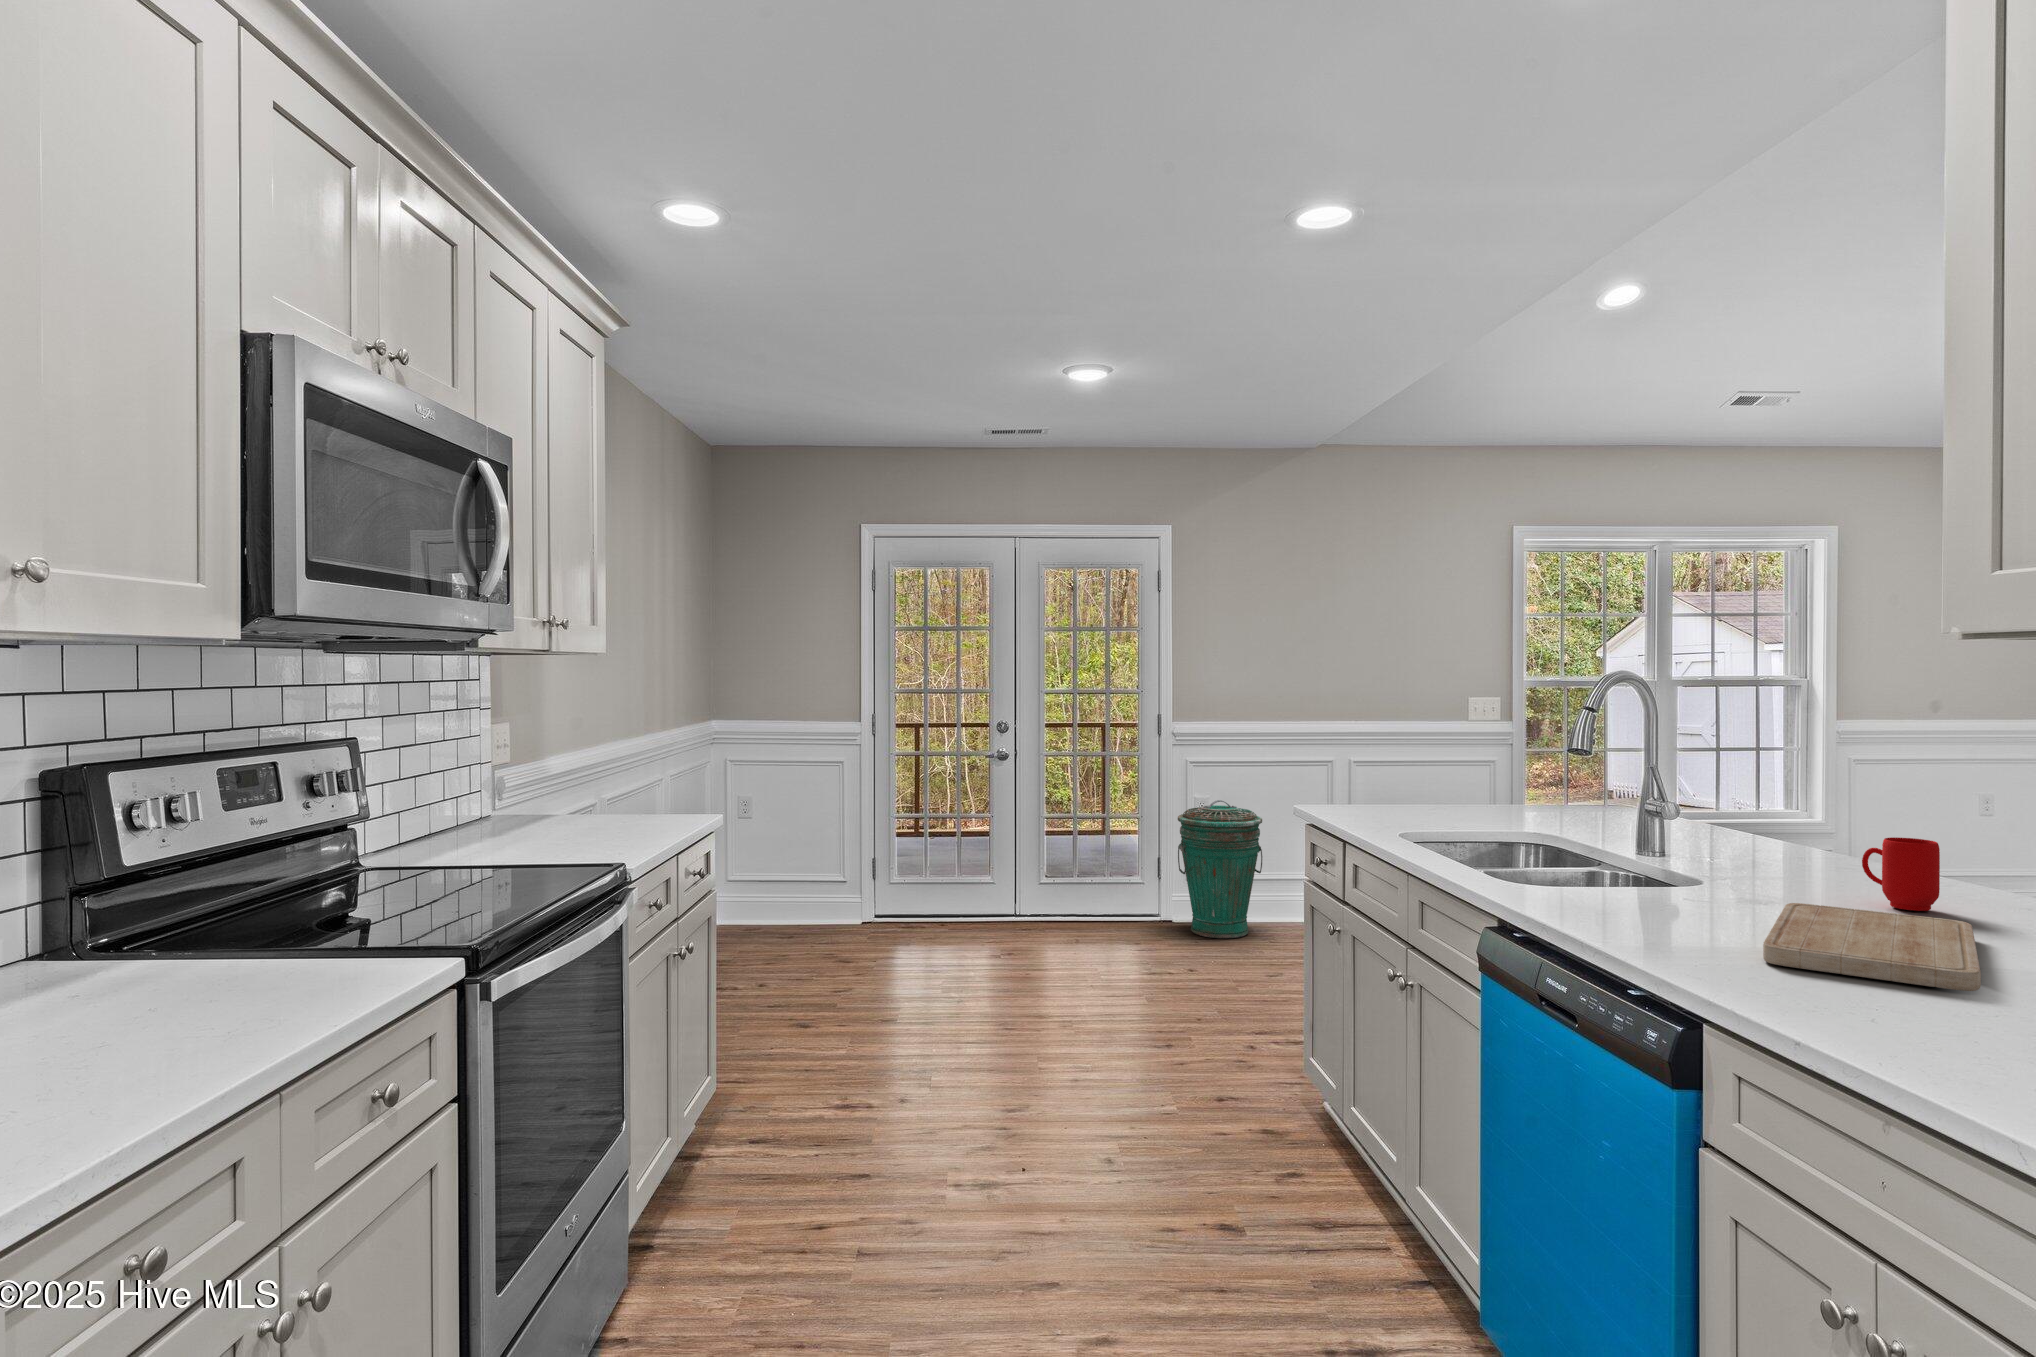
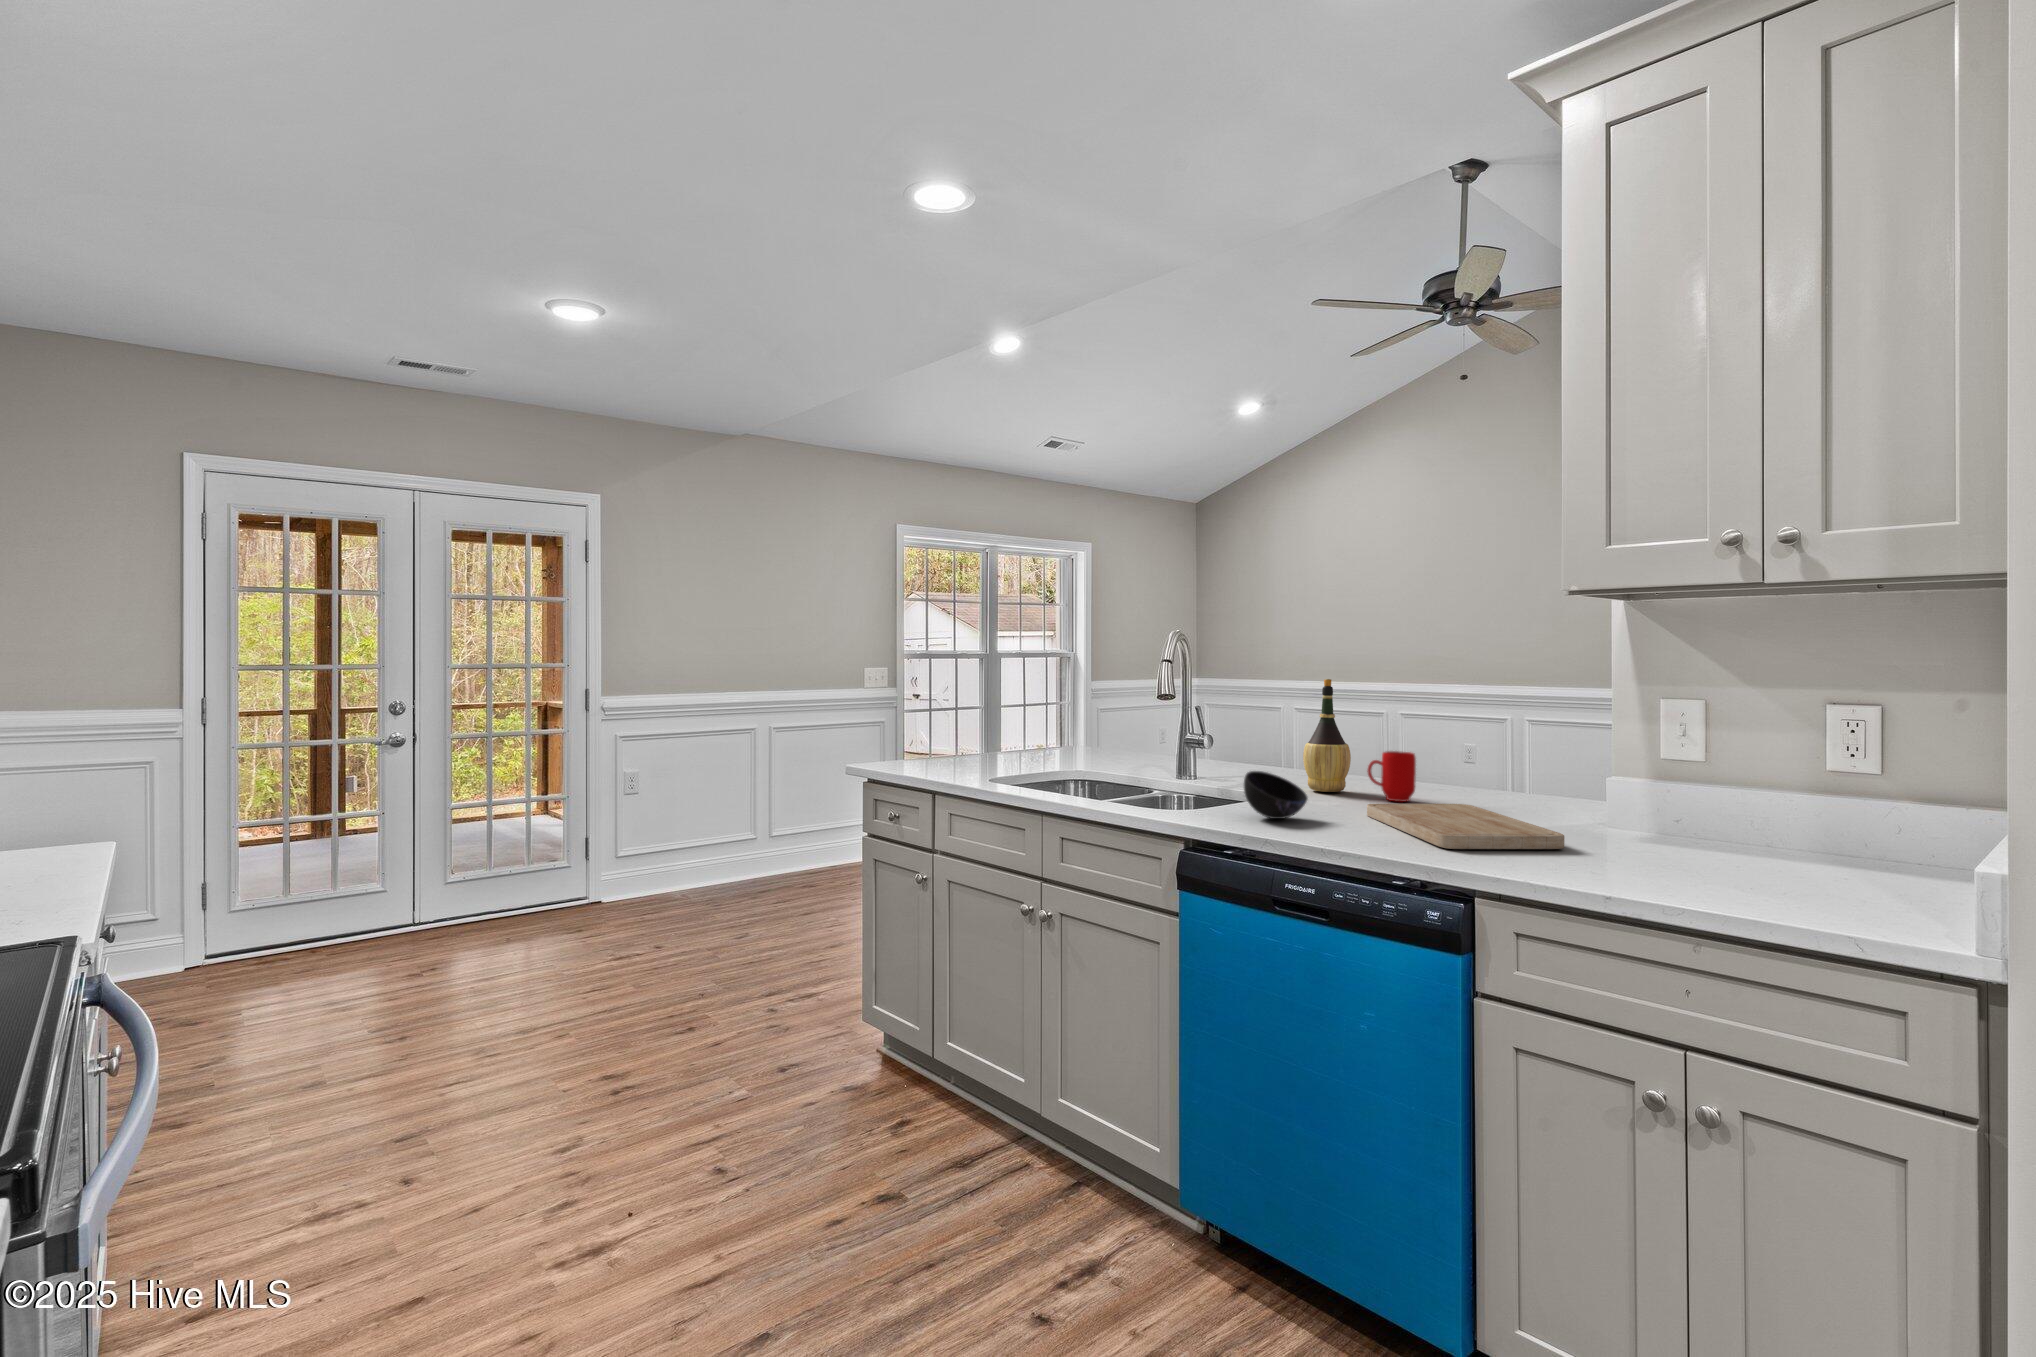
wine bottle: none [1789,732,1866,887] -> present [1303,679,1351,792]
trash can: present [1178,800,1262,938] -> none [617,773,706,911]
bowl: none [1590,843,1679,905] -> present [1244,771,1308,819]

